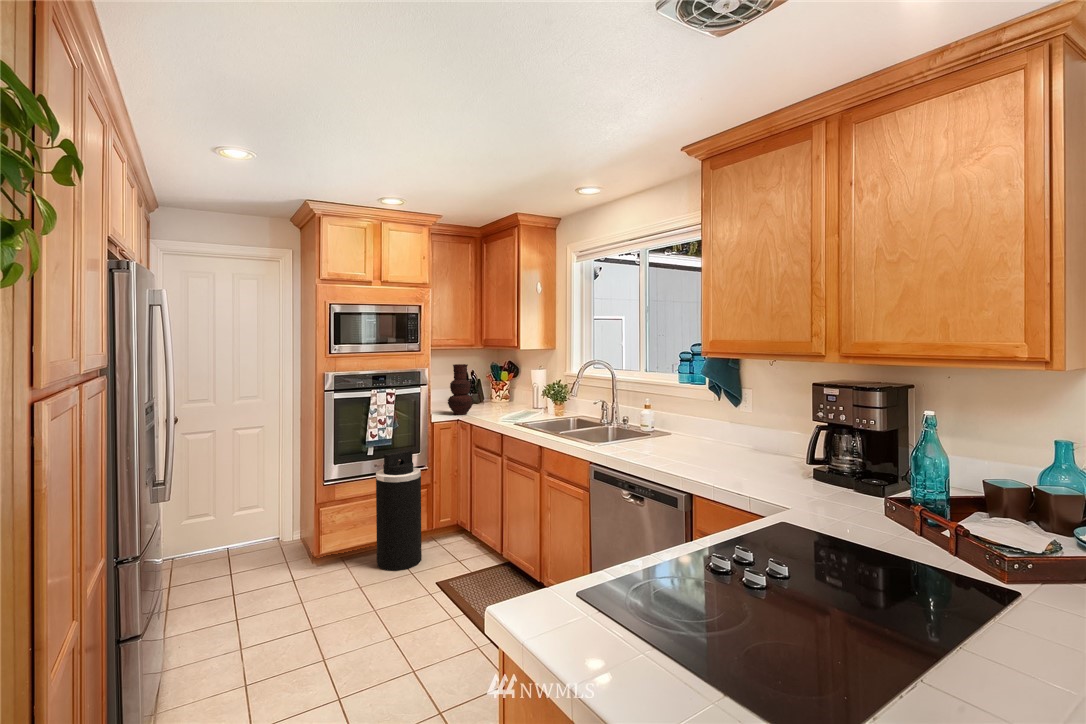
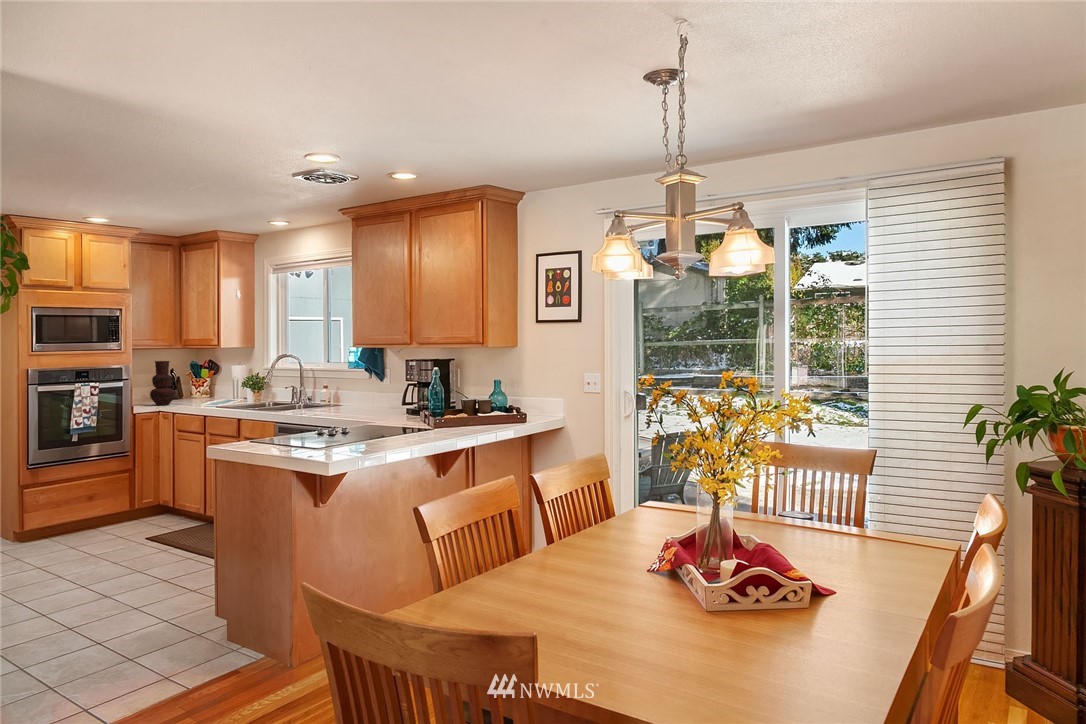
trash can: present [376,450,422,571] -> none [82,435,129,538]

